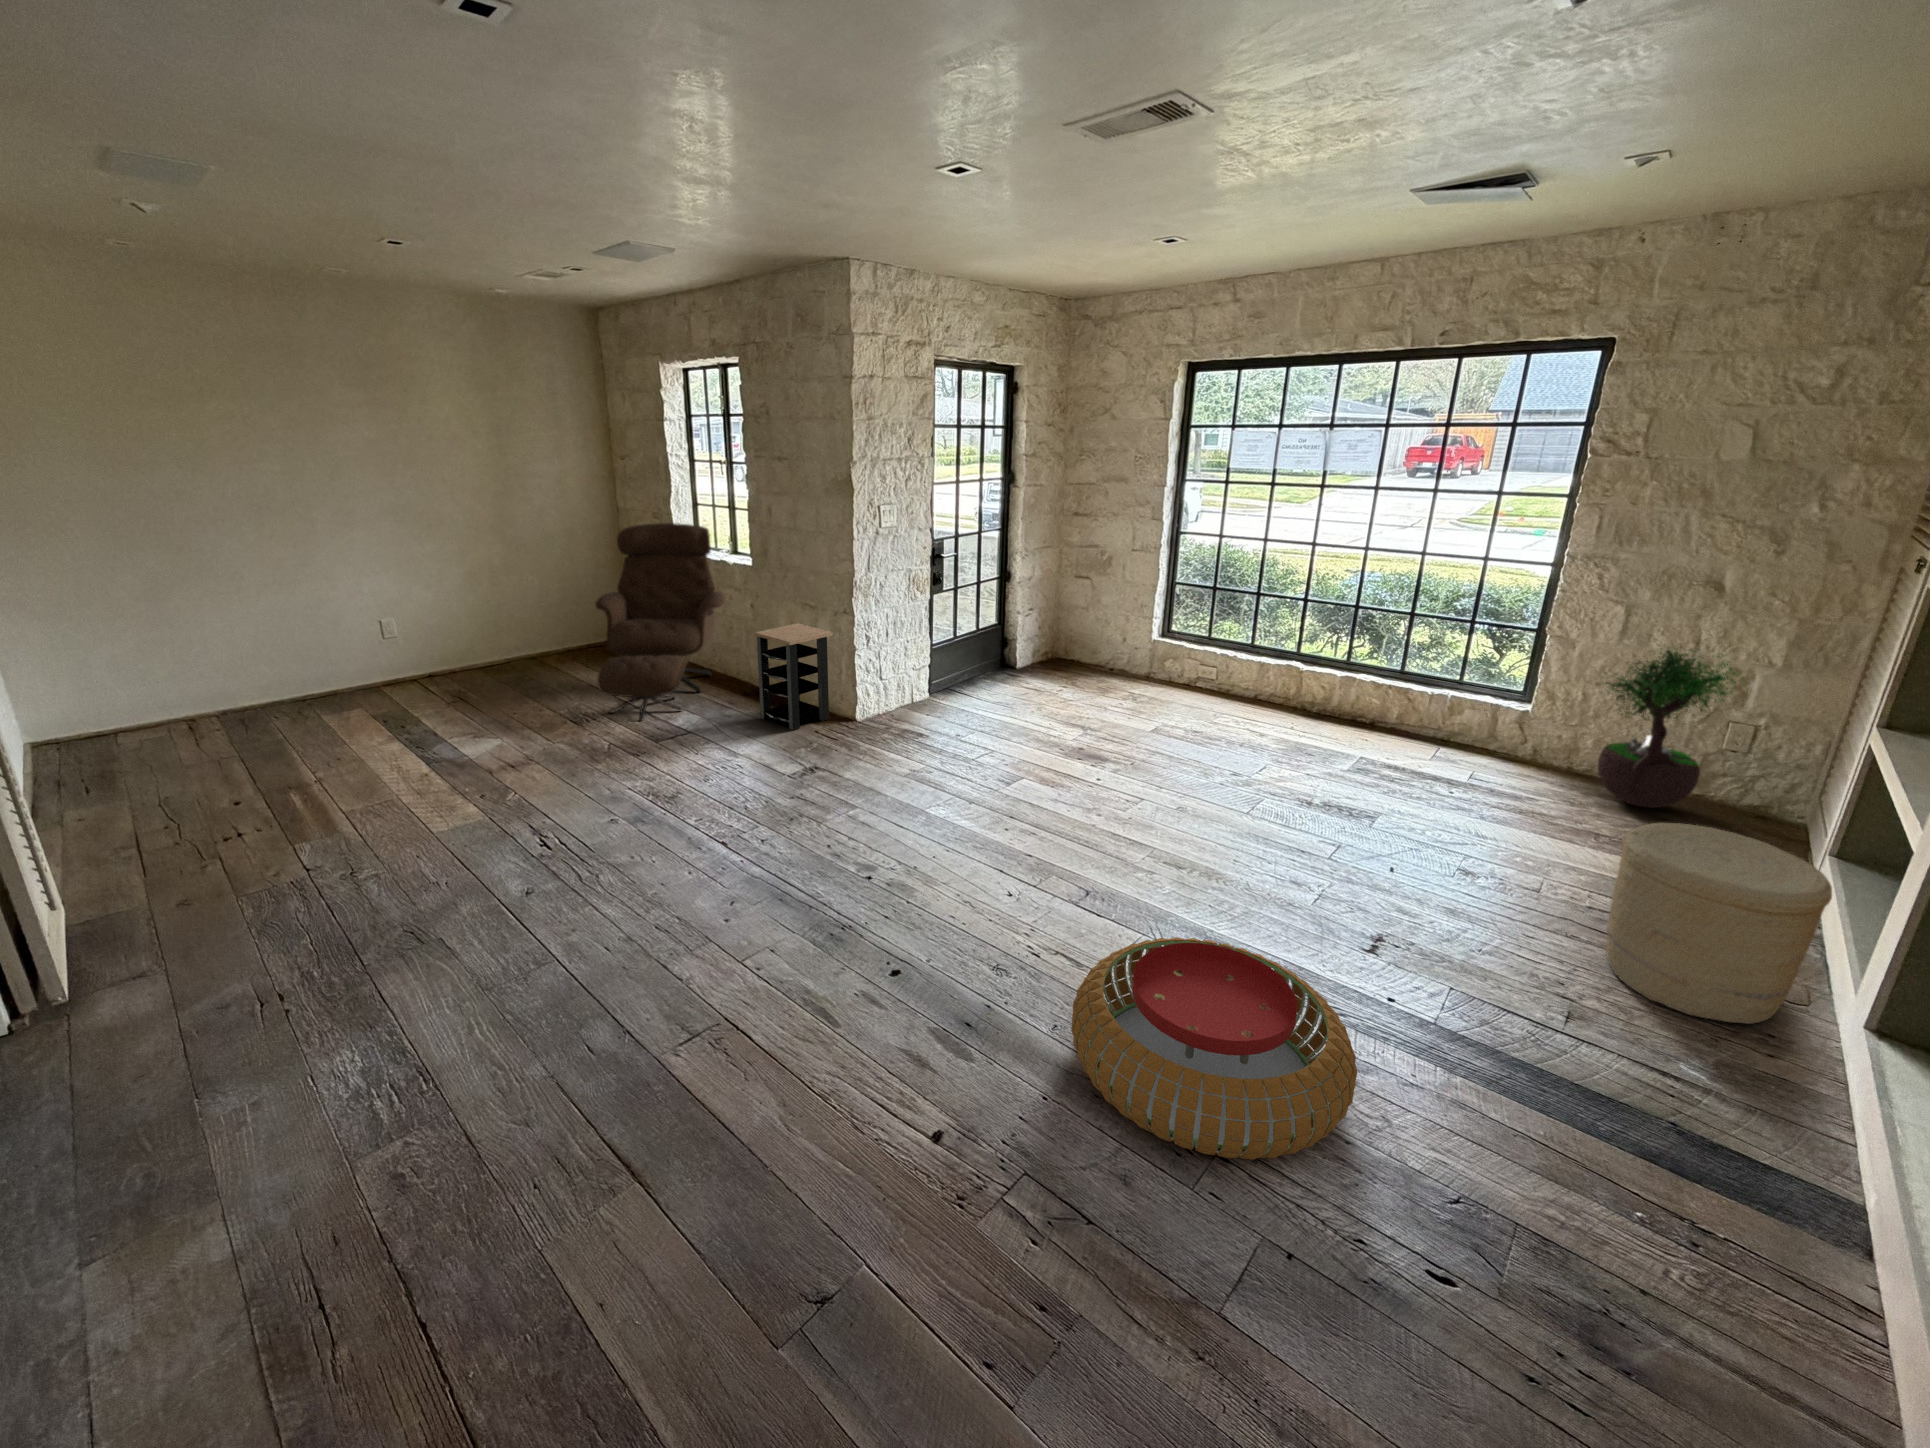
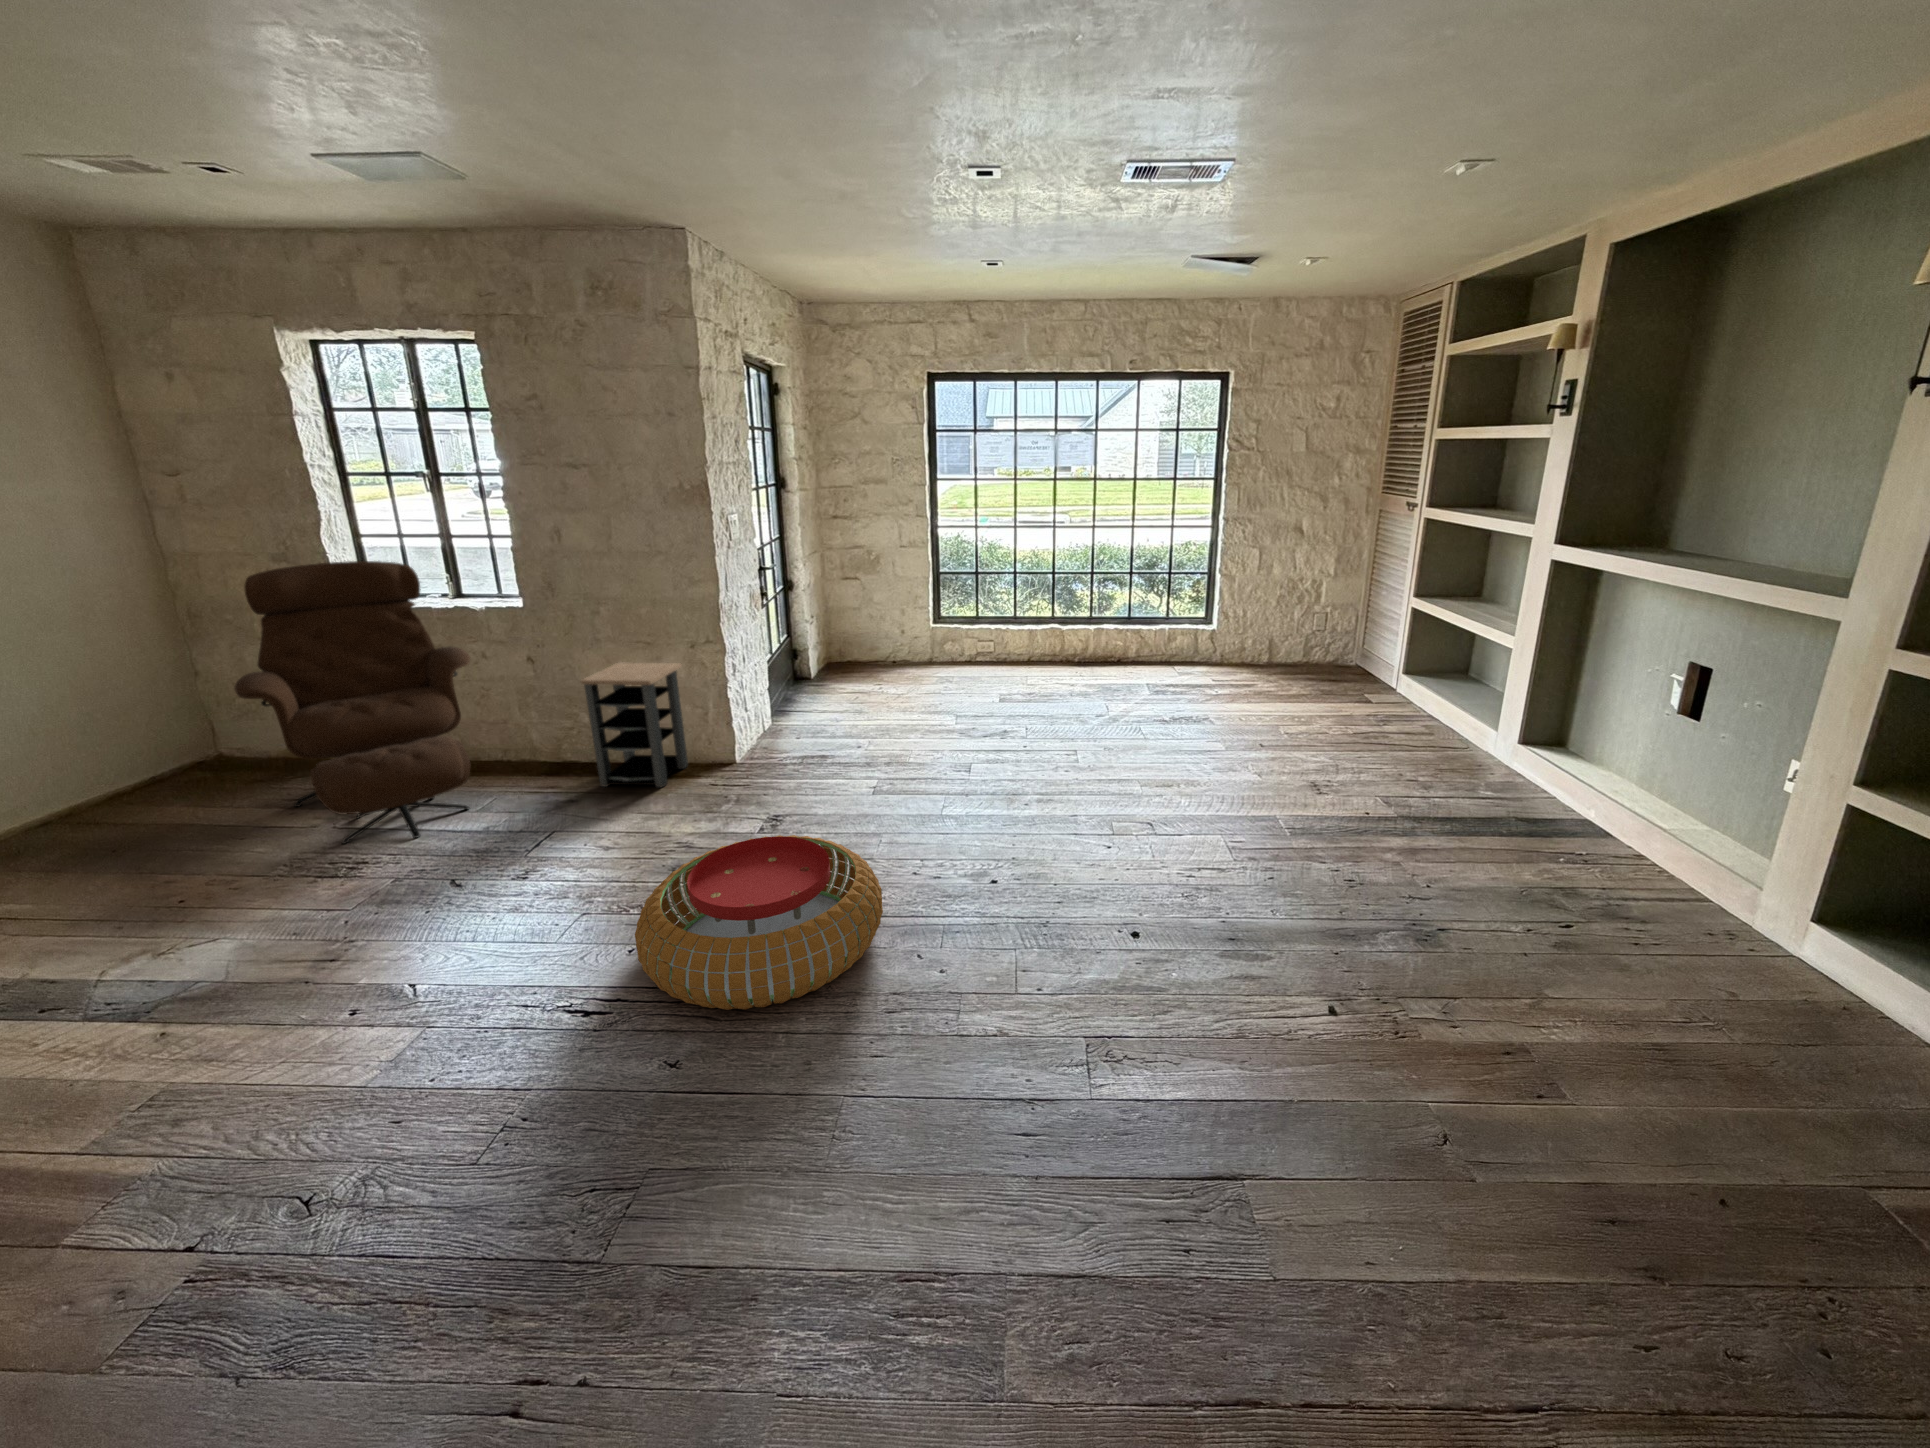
potted tree: present [1598,632,1740,808] -> none [1266,560,1342,675]
woven basket: present [1606,823,1832,1024] -> none [1396,662,1511,773]
pouf: present [1071,937,1358,1160] -> present [635,835,883,1010]

